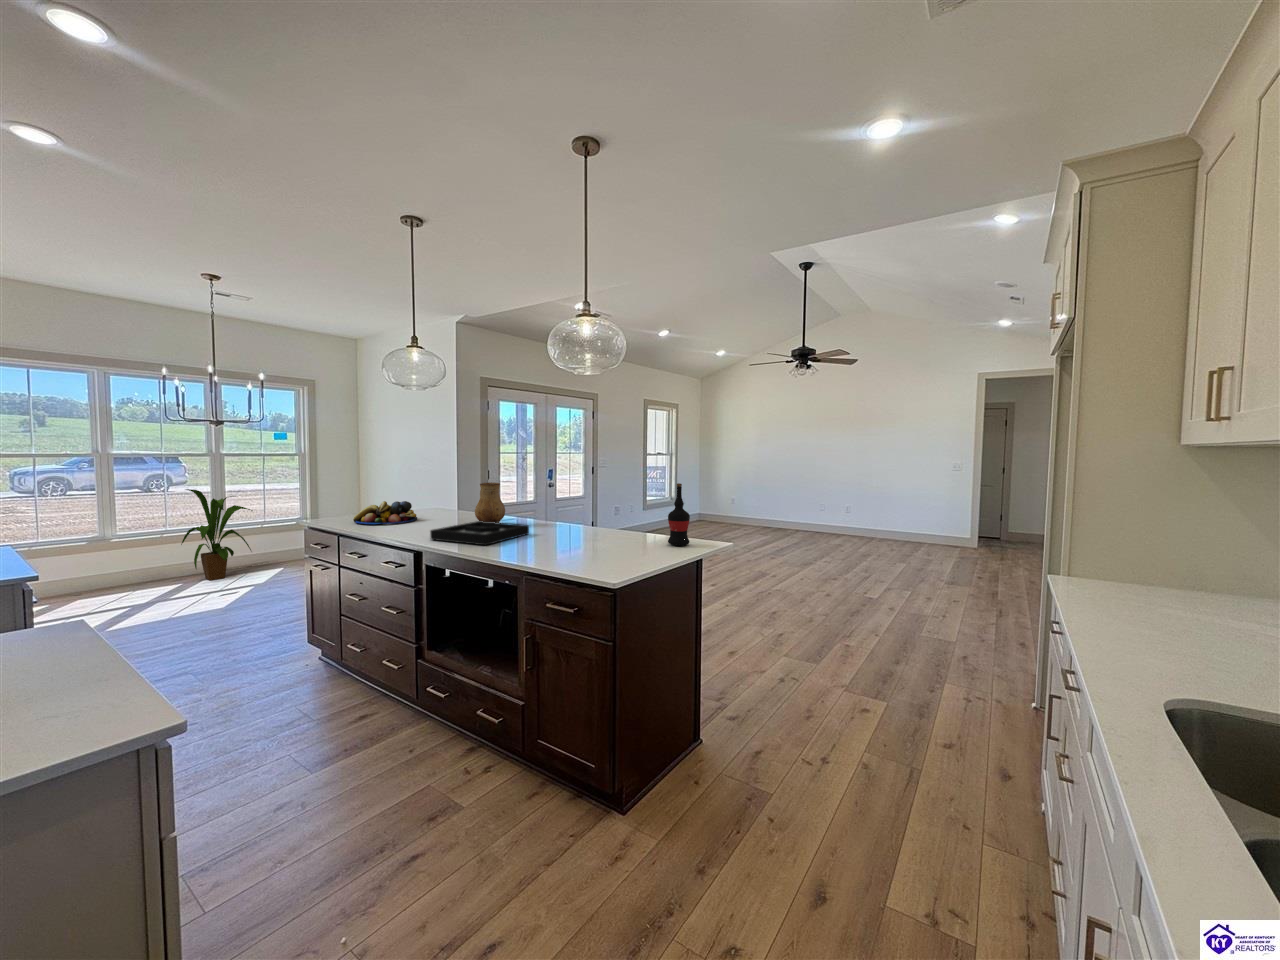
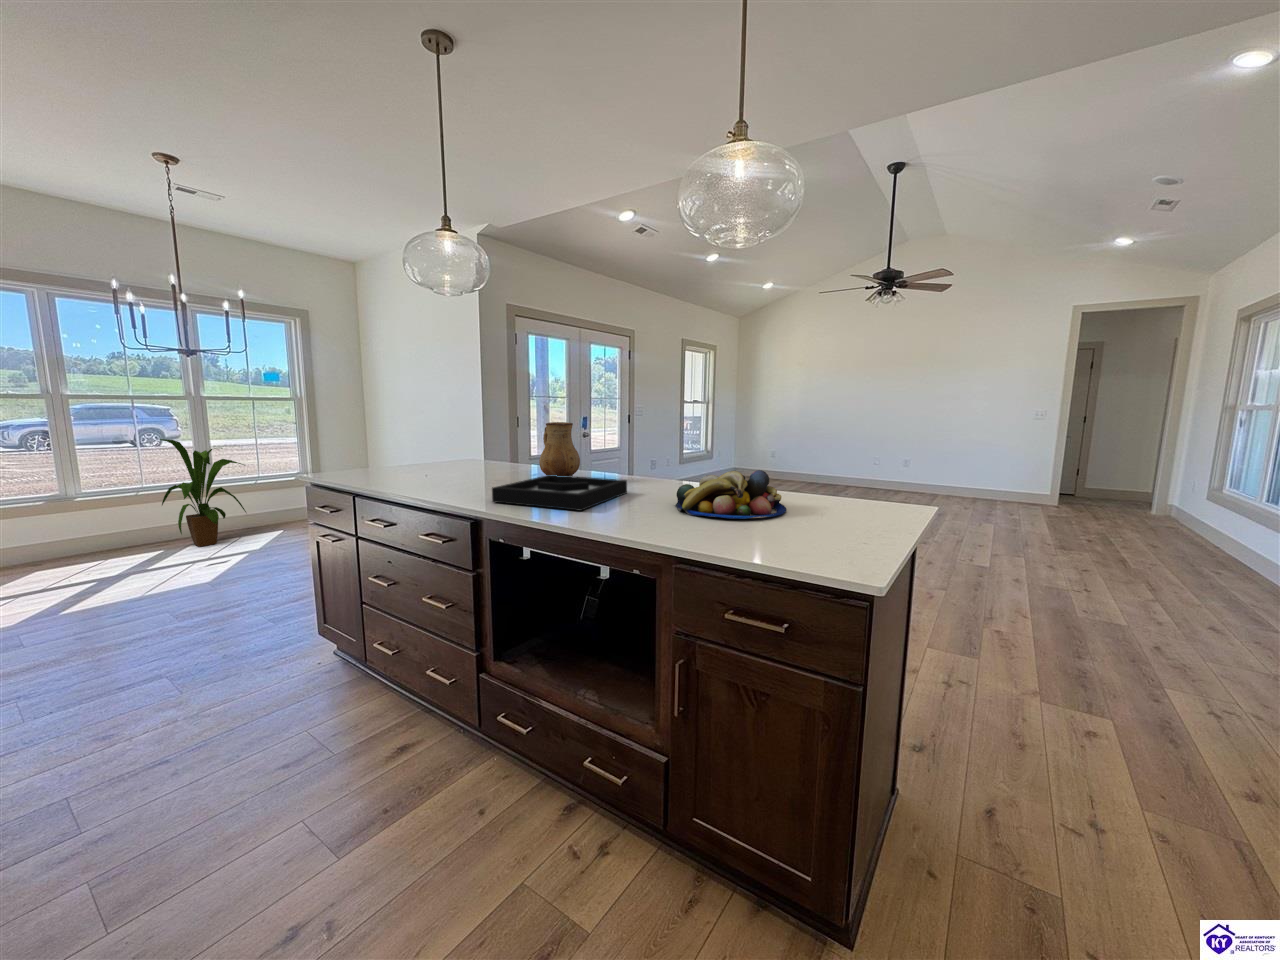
wine bottle: present [668,483,690,545] -> none [850,416,888,510]
fruit bowl: present [353,501,417,524] -> present [675,470,786,519]

